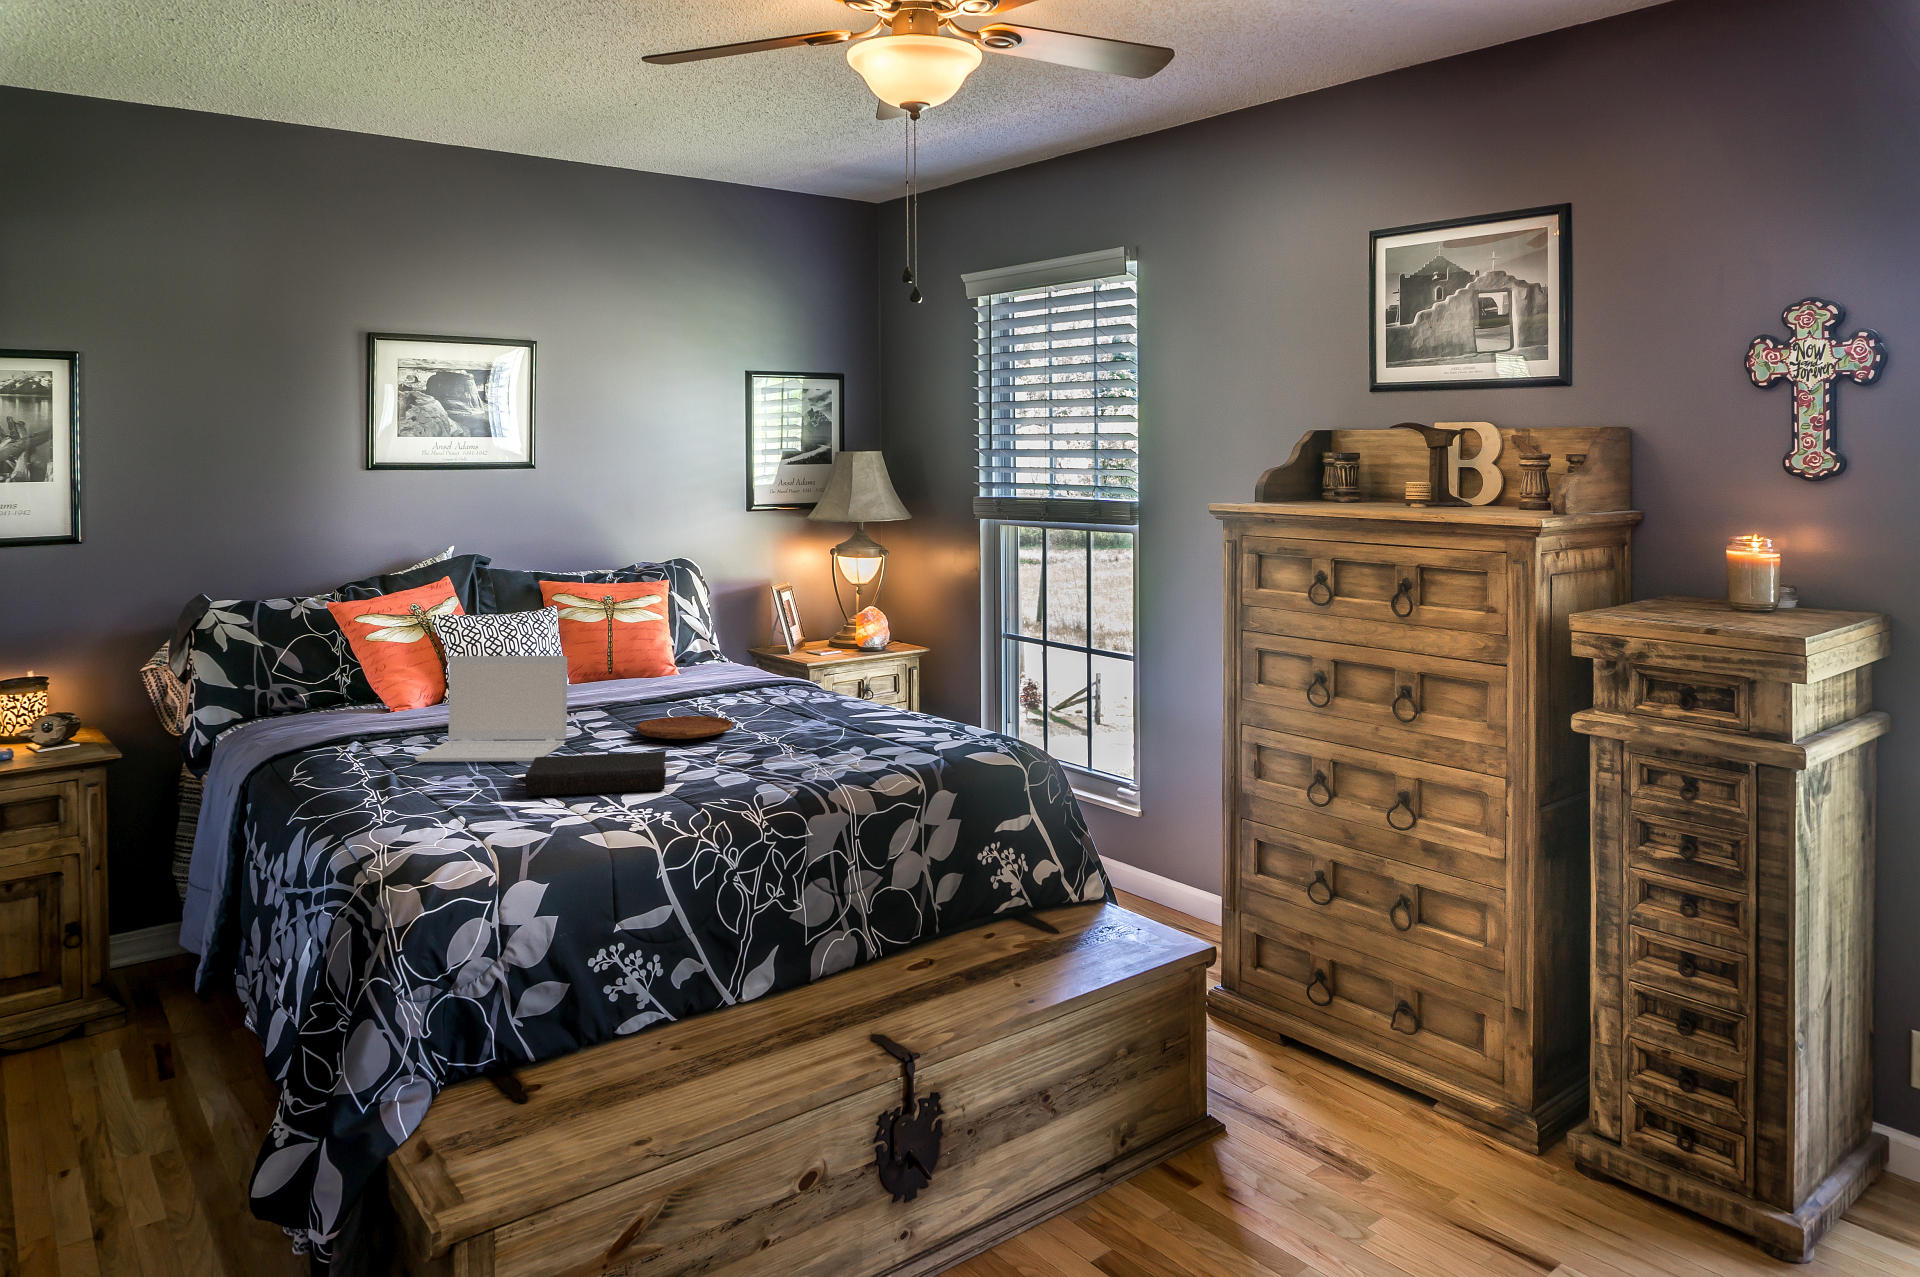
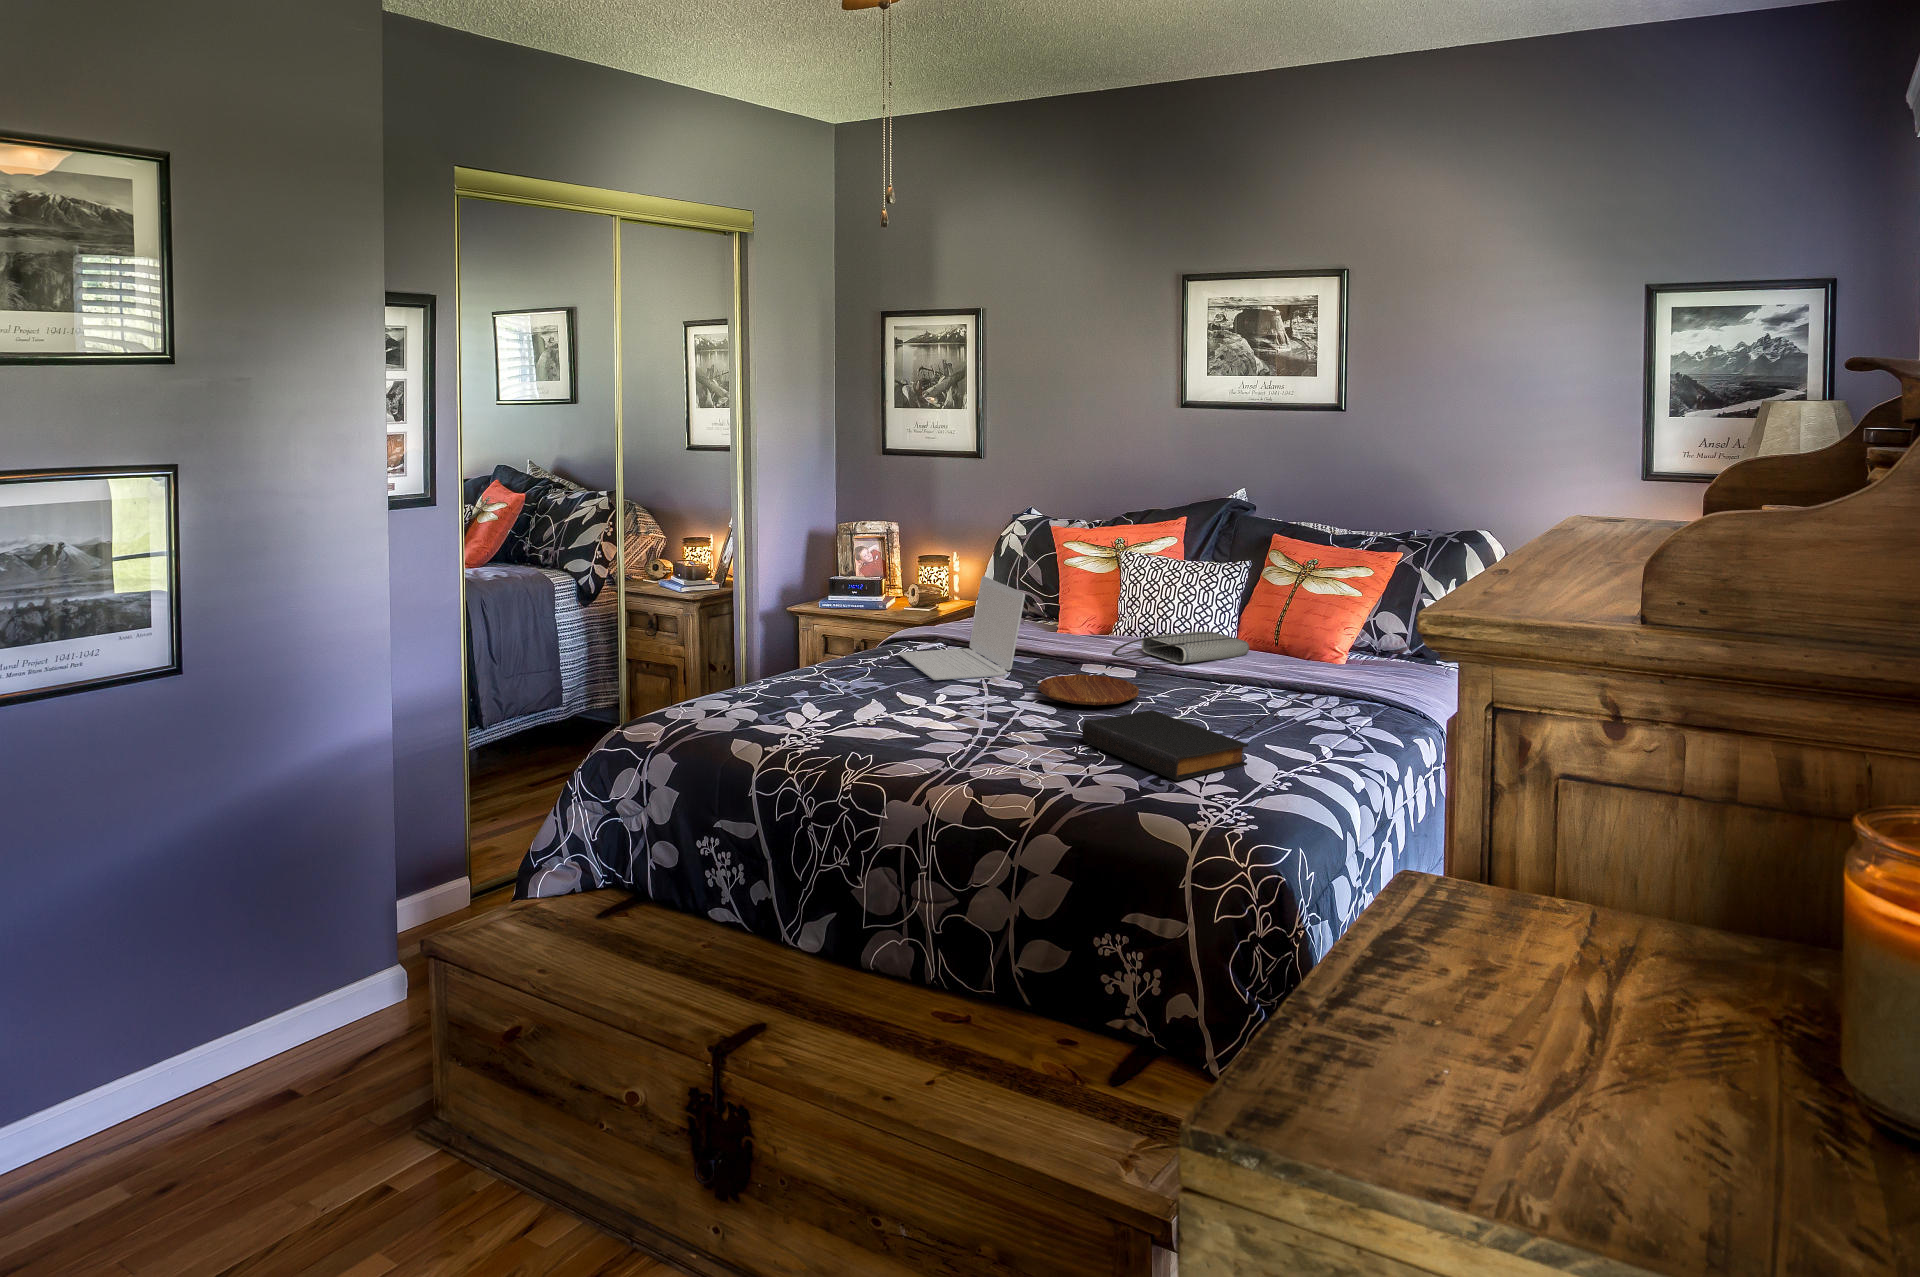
tote bag: none [588,678,660,708] -> present [1112,631,1249,663]
book: present [525,752,666,796] -> present [1082,710,1248,781]

